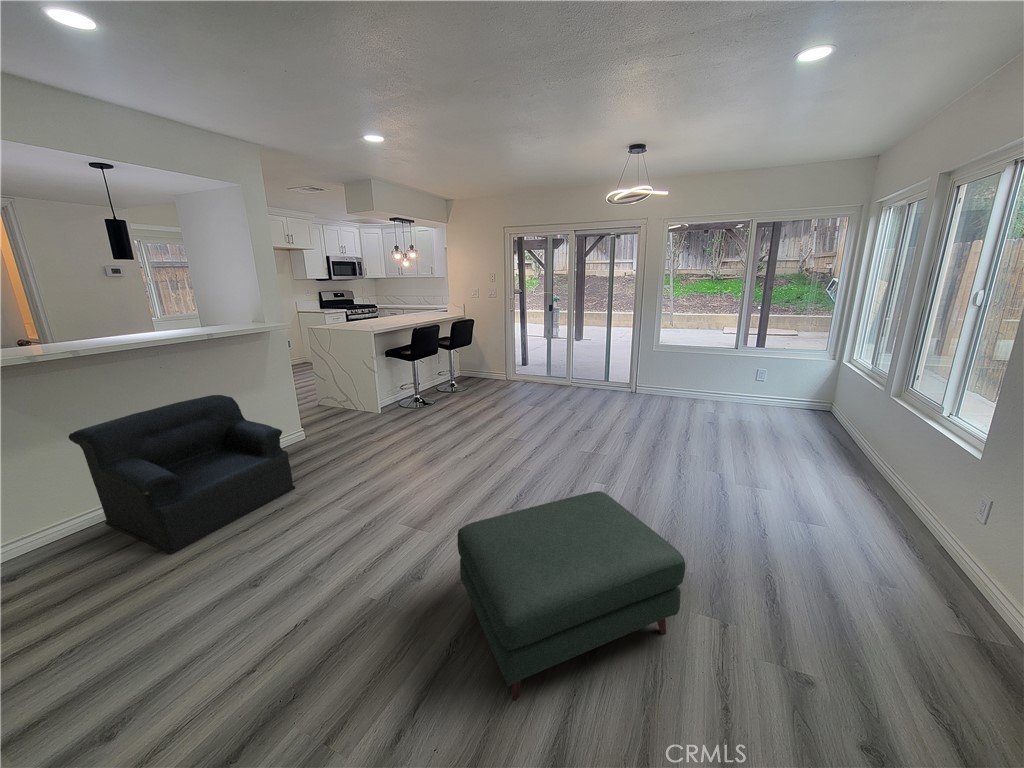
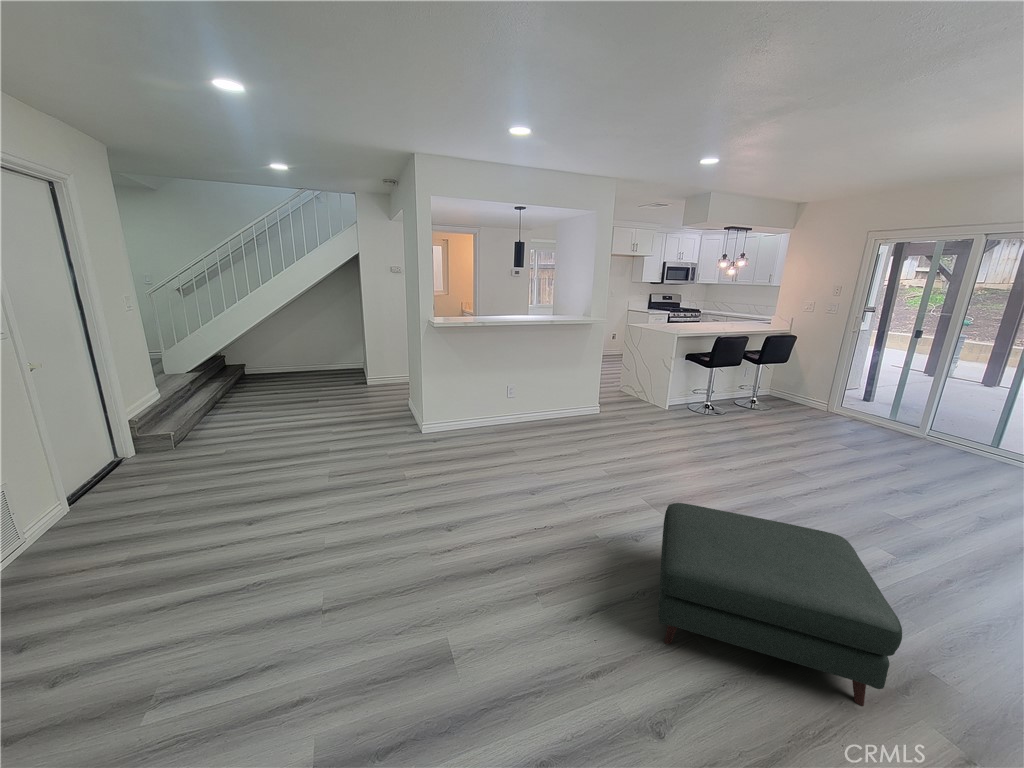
armchair: present [68,395,295,554] -> none [475,363,580,454]

